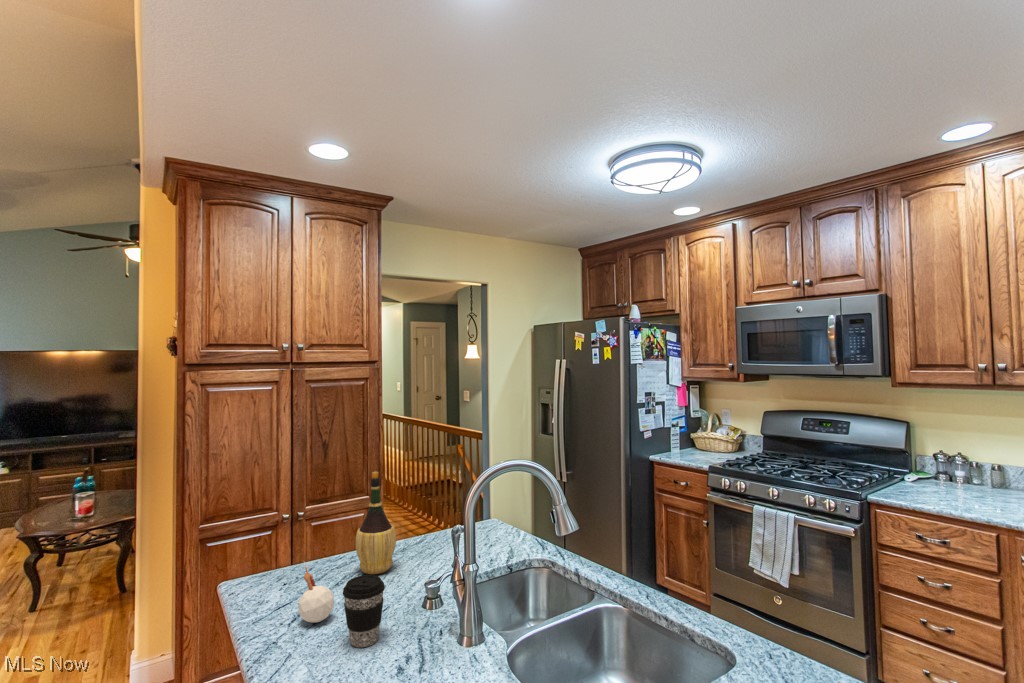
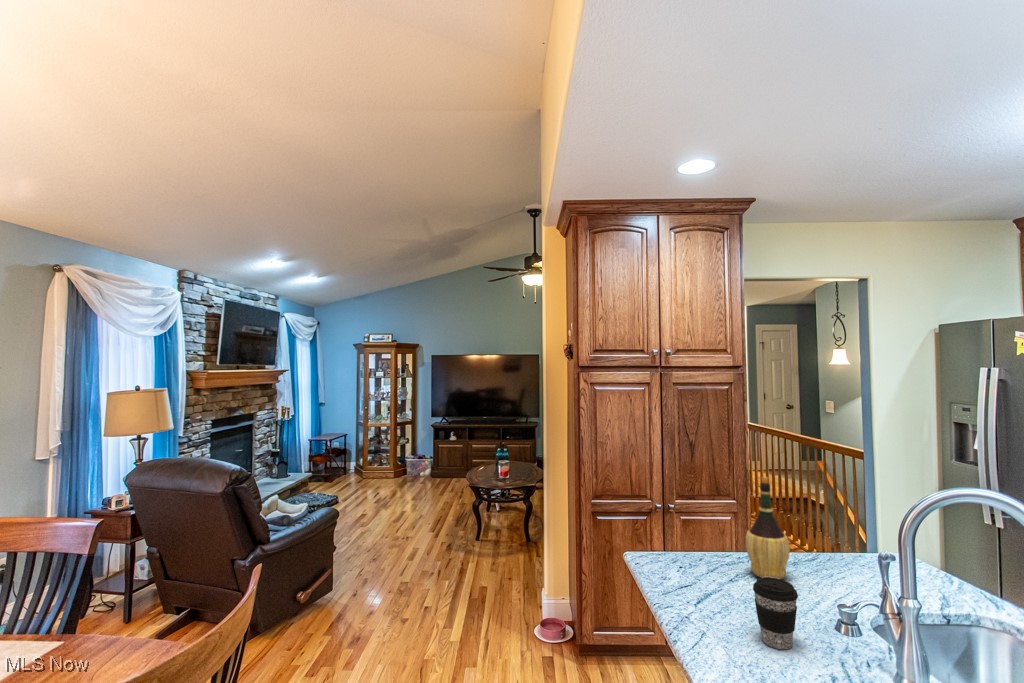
candle: present [299,561,334,623] -> none [704,549,737,610]

